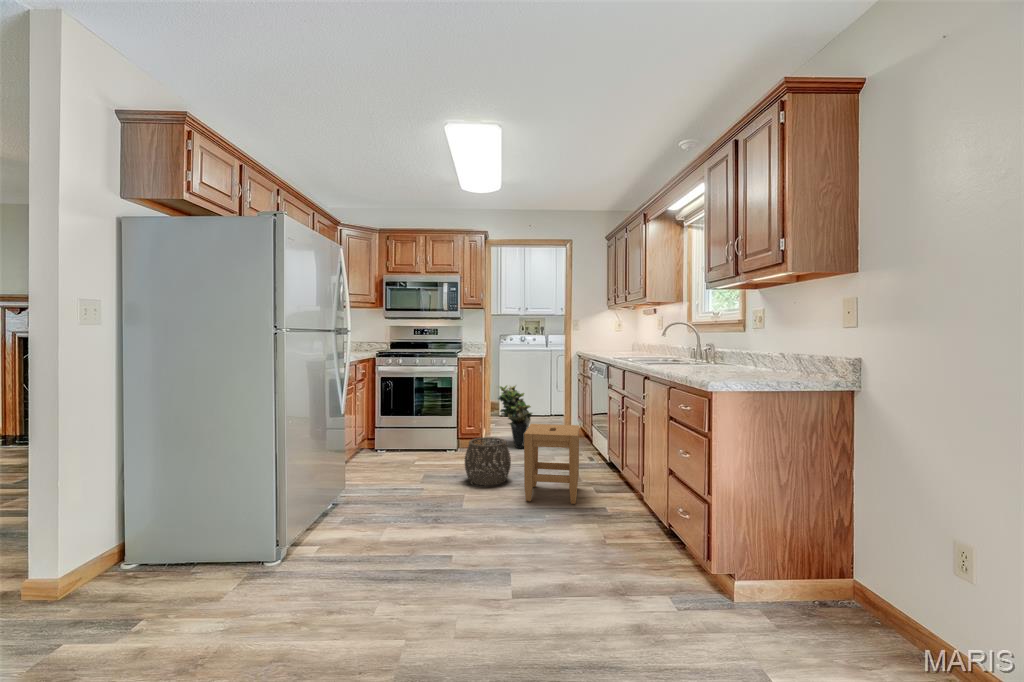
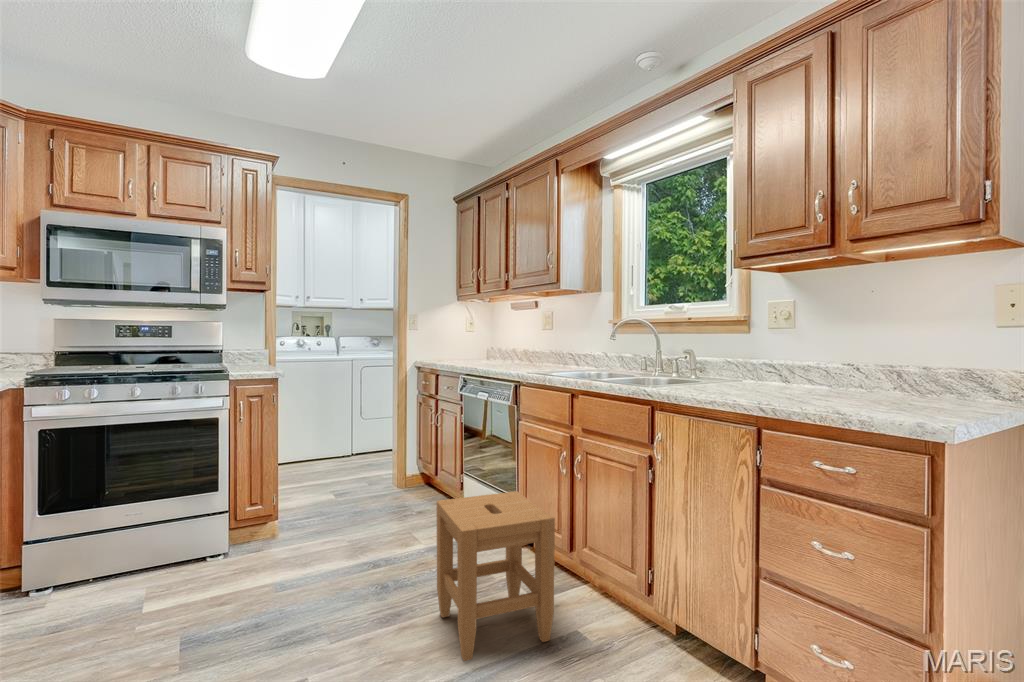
potted plant: present [498,385,532,449] -> none [303,420,367,529]
woven basket: present [465,437,511,486] -> none [298,533,394,644]

